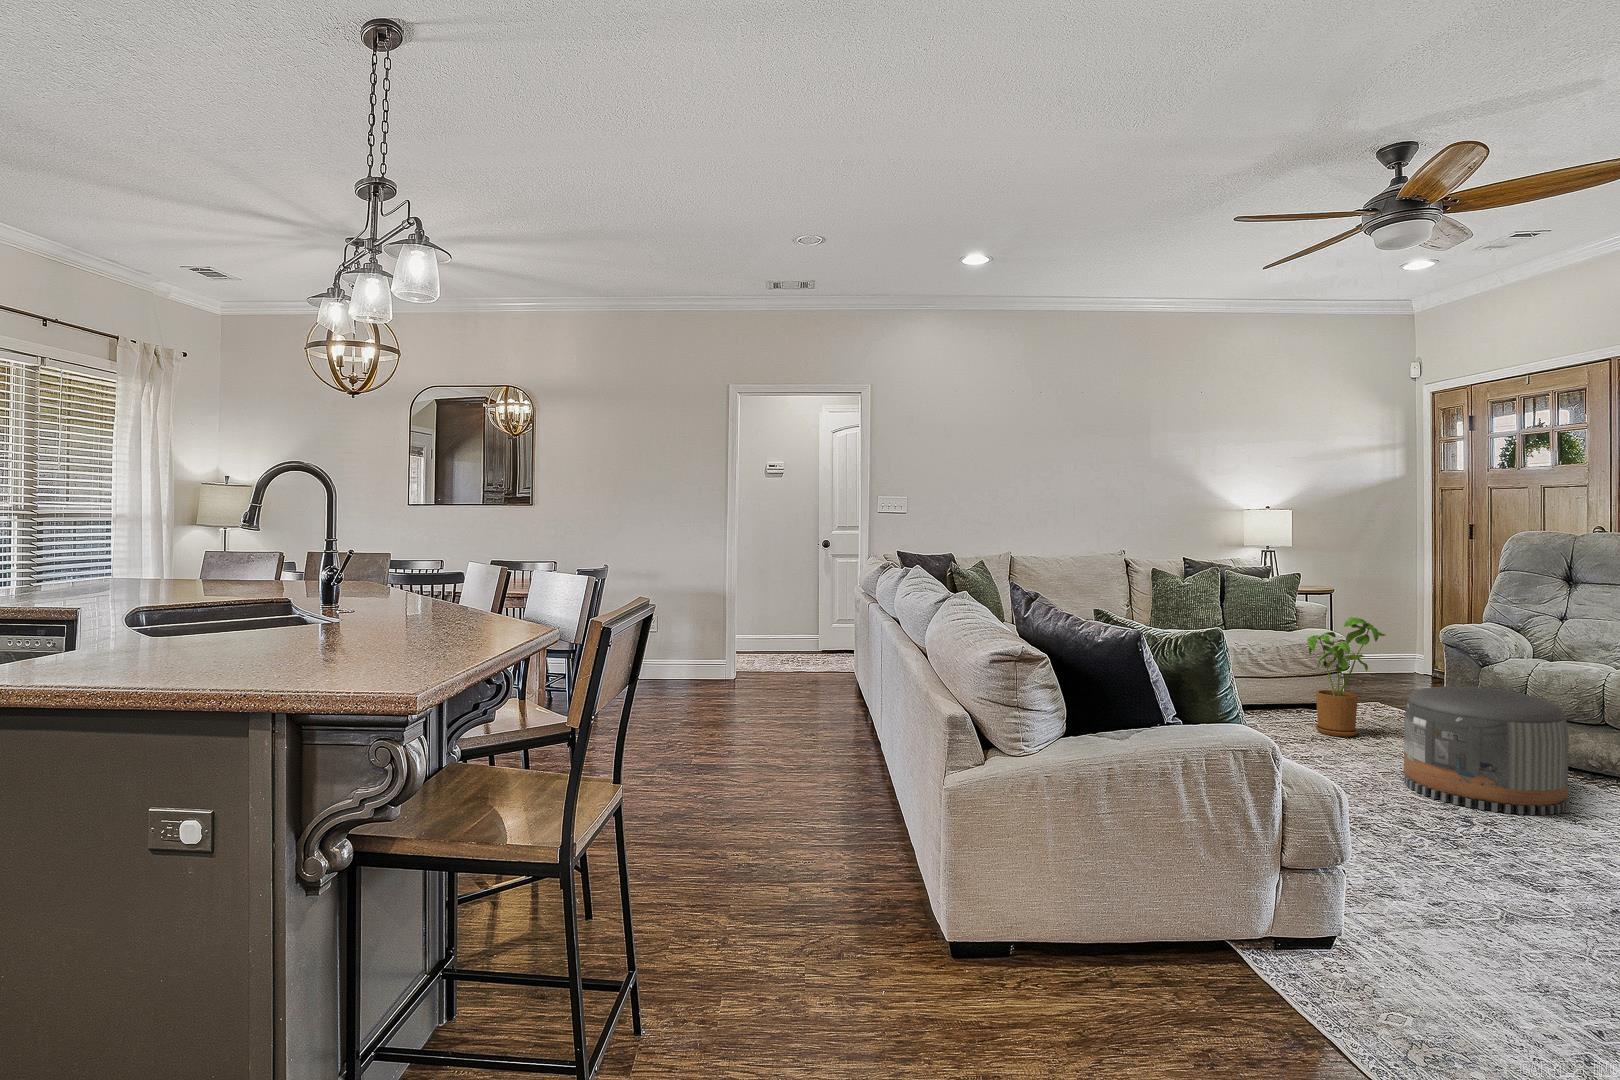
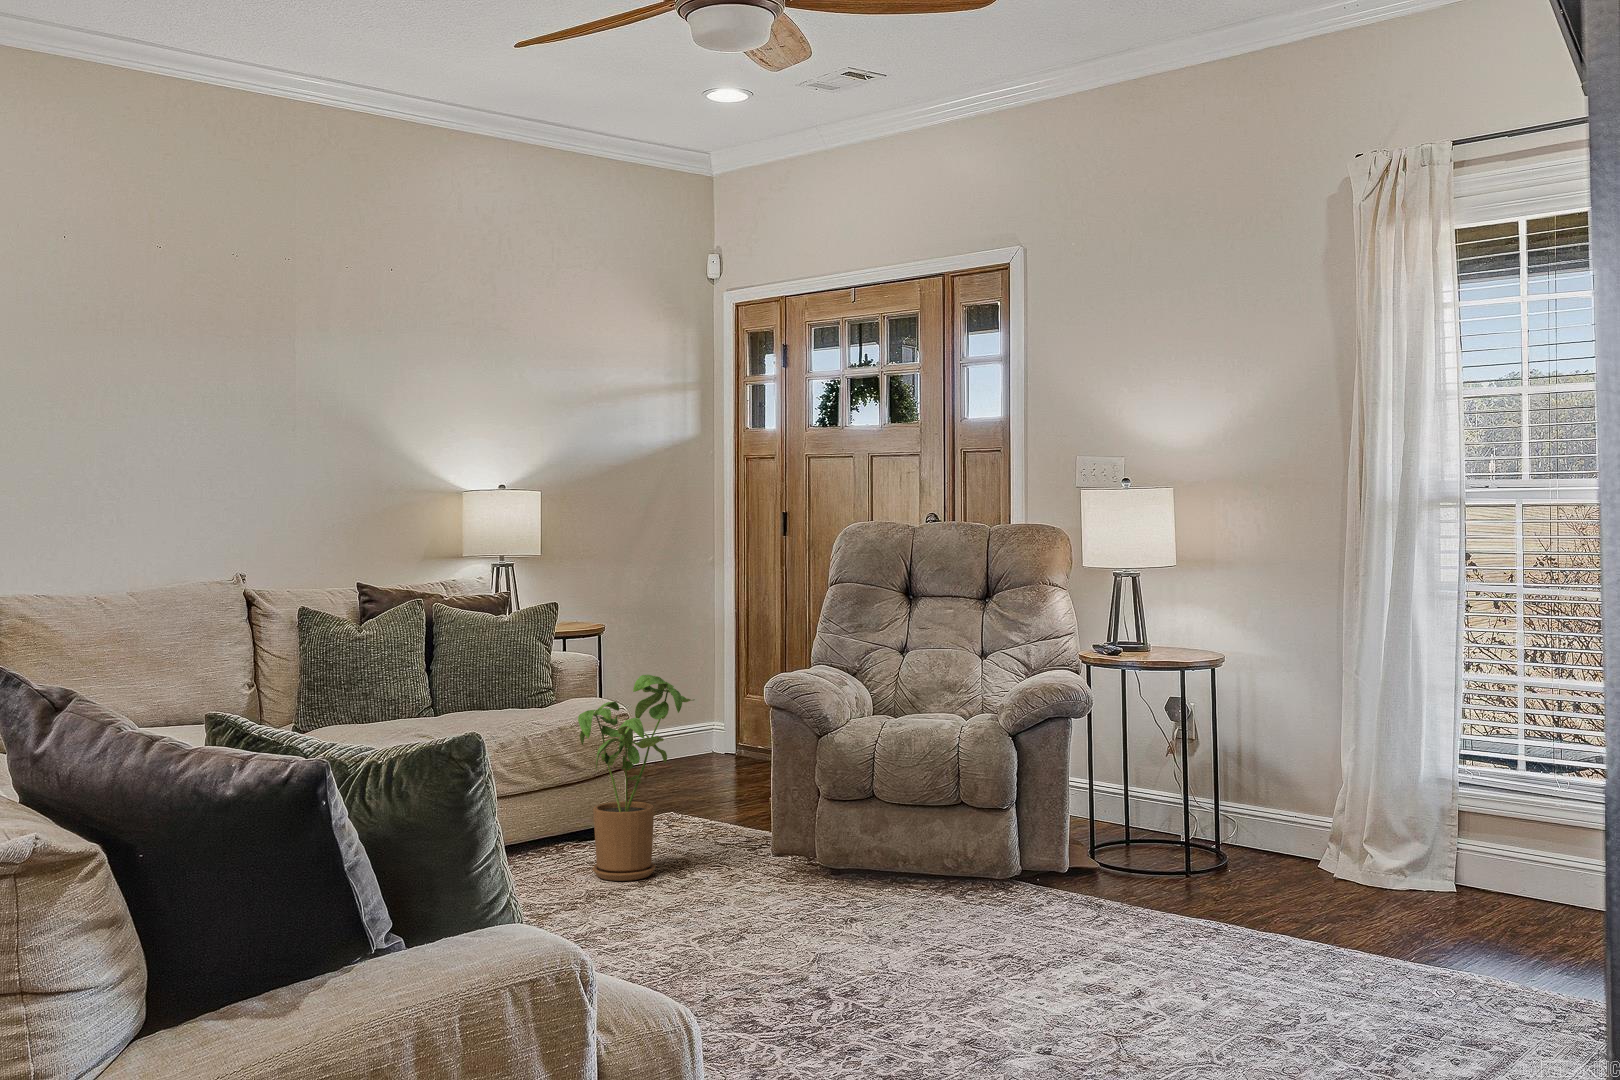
pouf: present [1404,686,1569,815] -> none [731,775,932,972]

